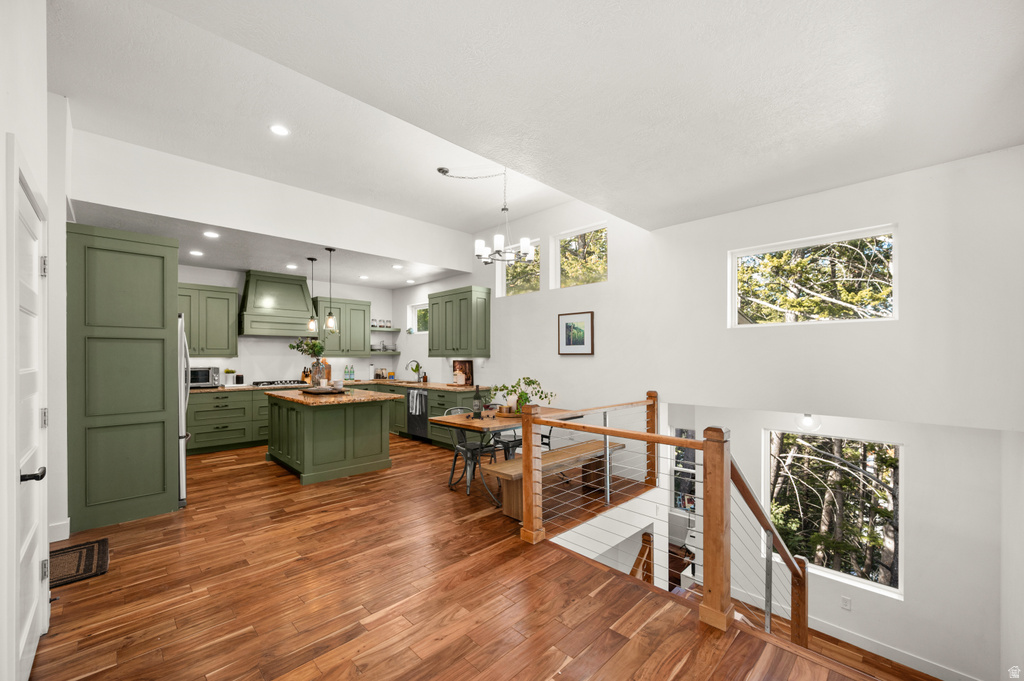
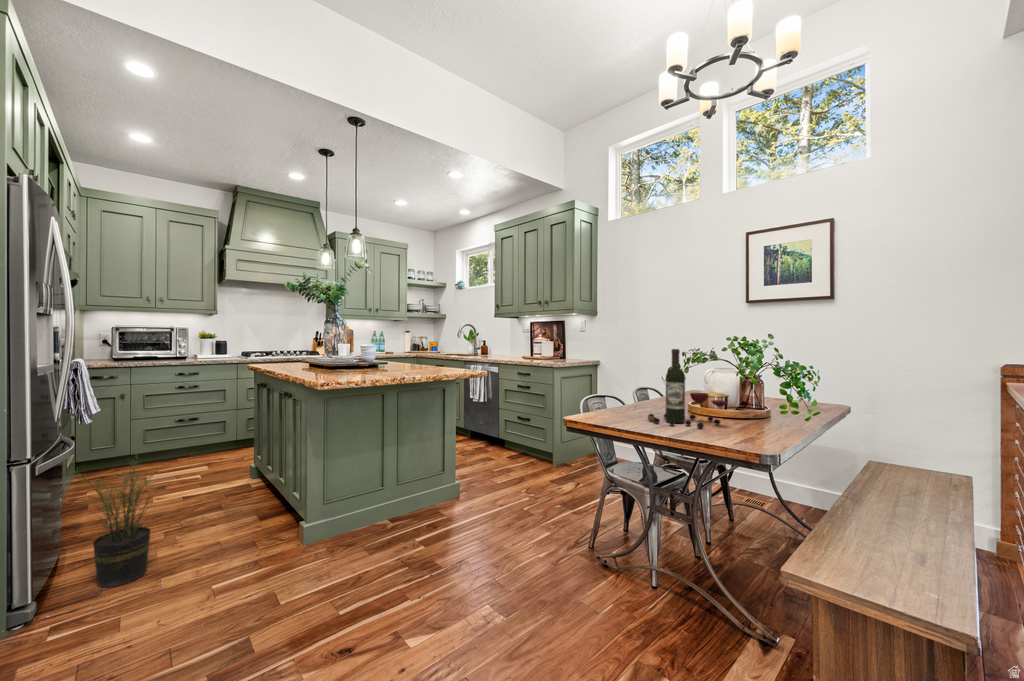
potted plant: none [192,435,236,499] -> present [73,454,157,587]

